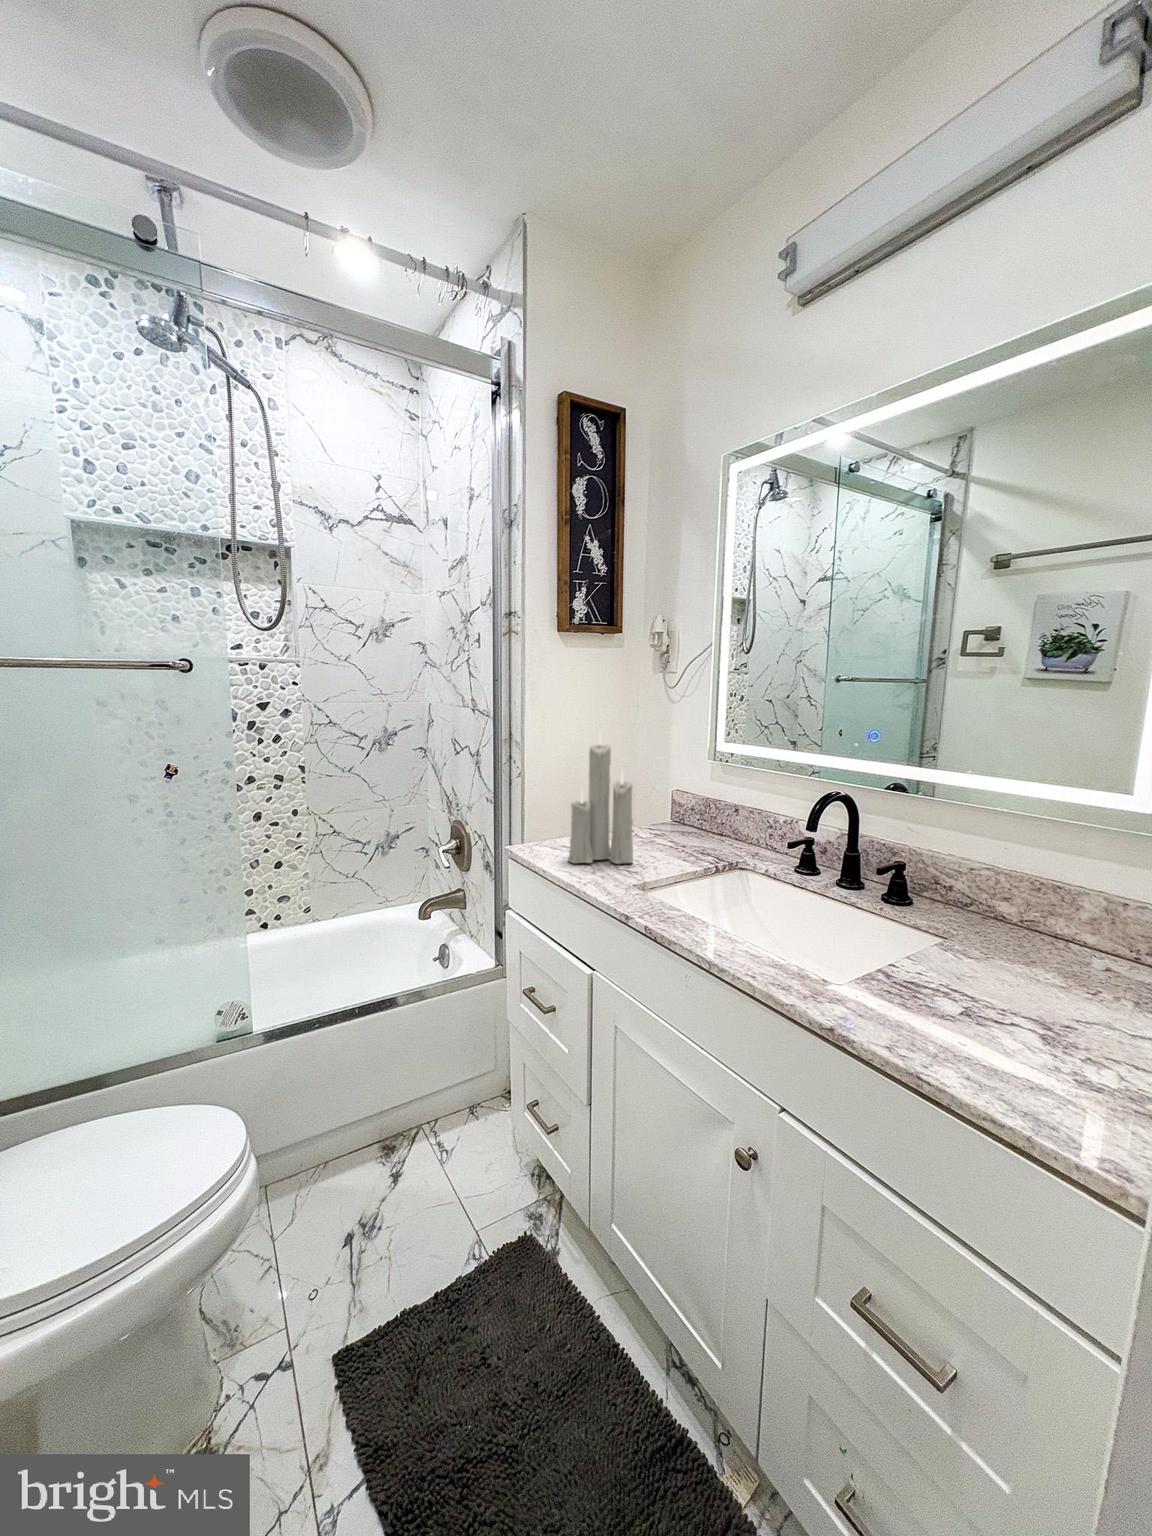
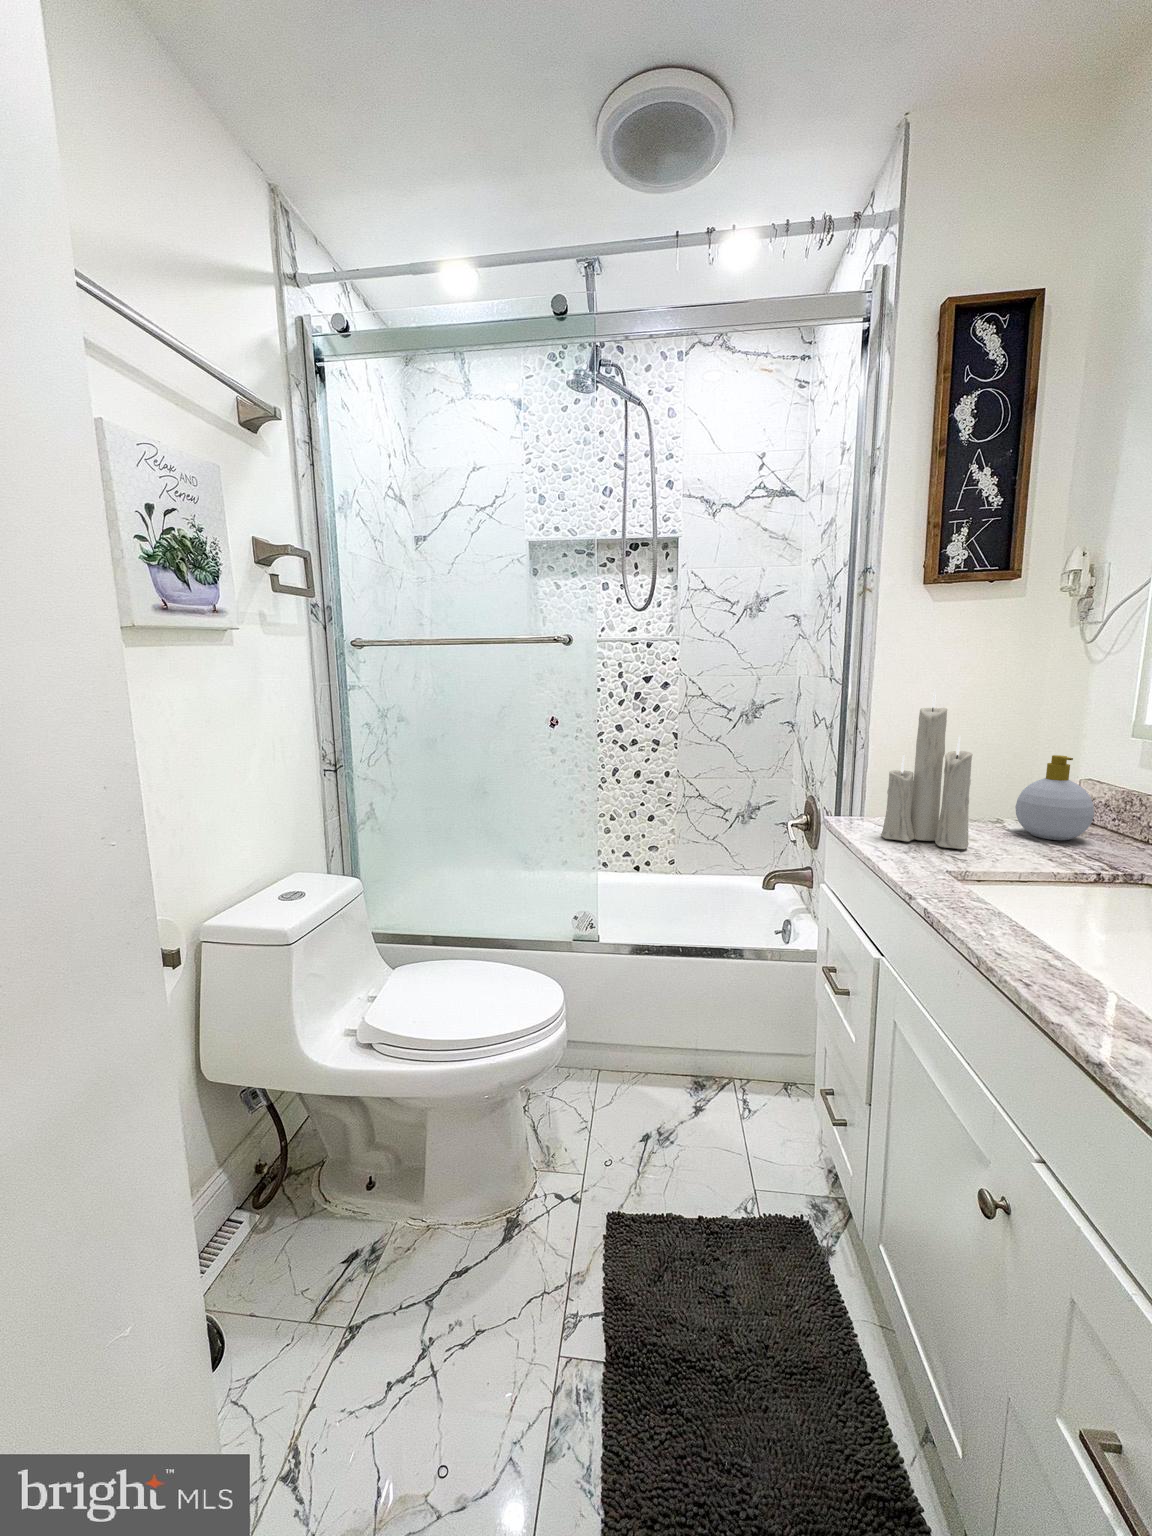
soap bottle: none [647,776,696,842] -> present [1015,755,1094,840]

